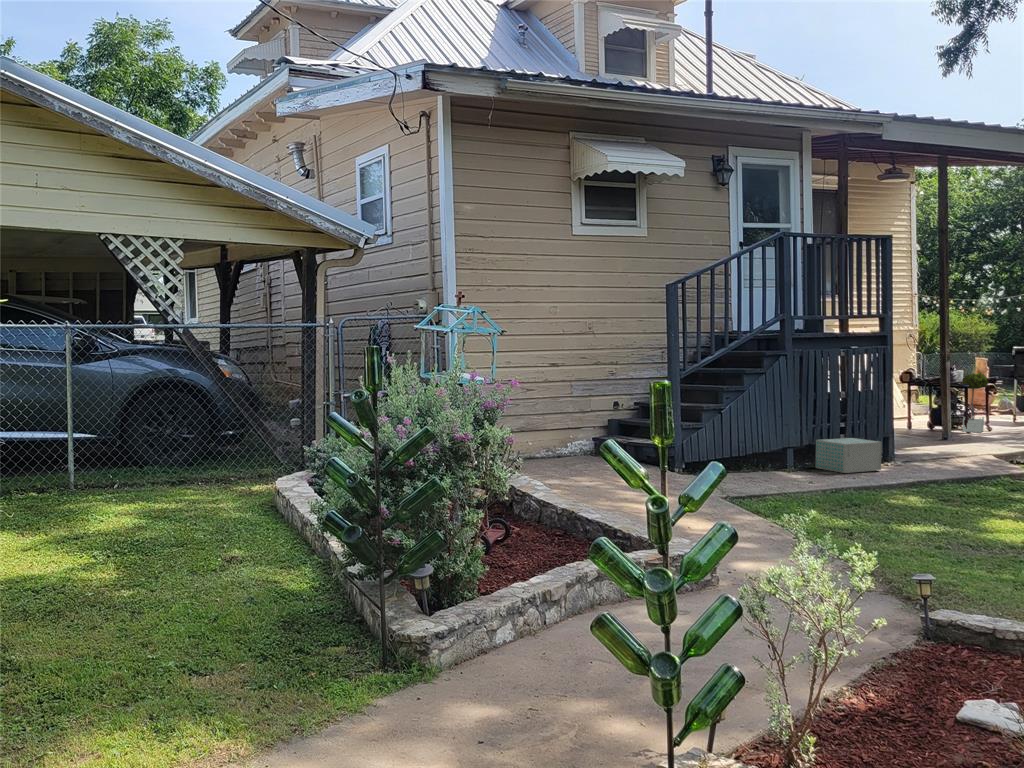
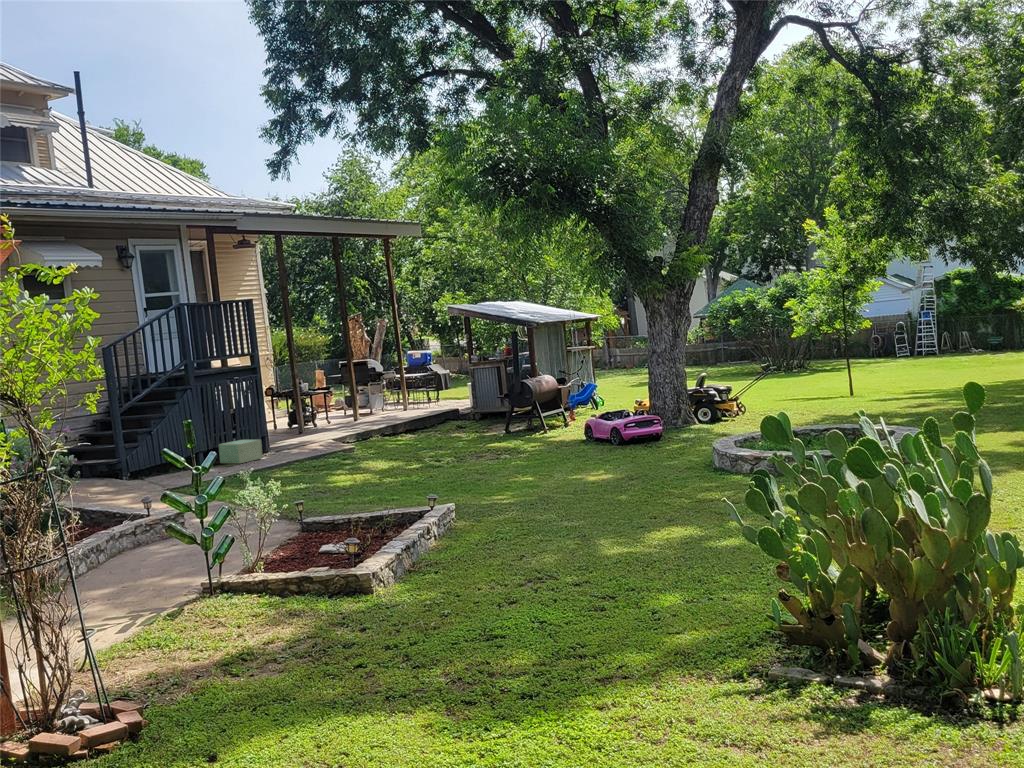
potted tree: present [962,372,989,433] -> none [307,384,324,426]

